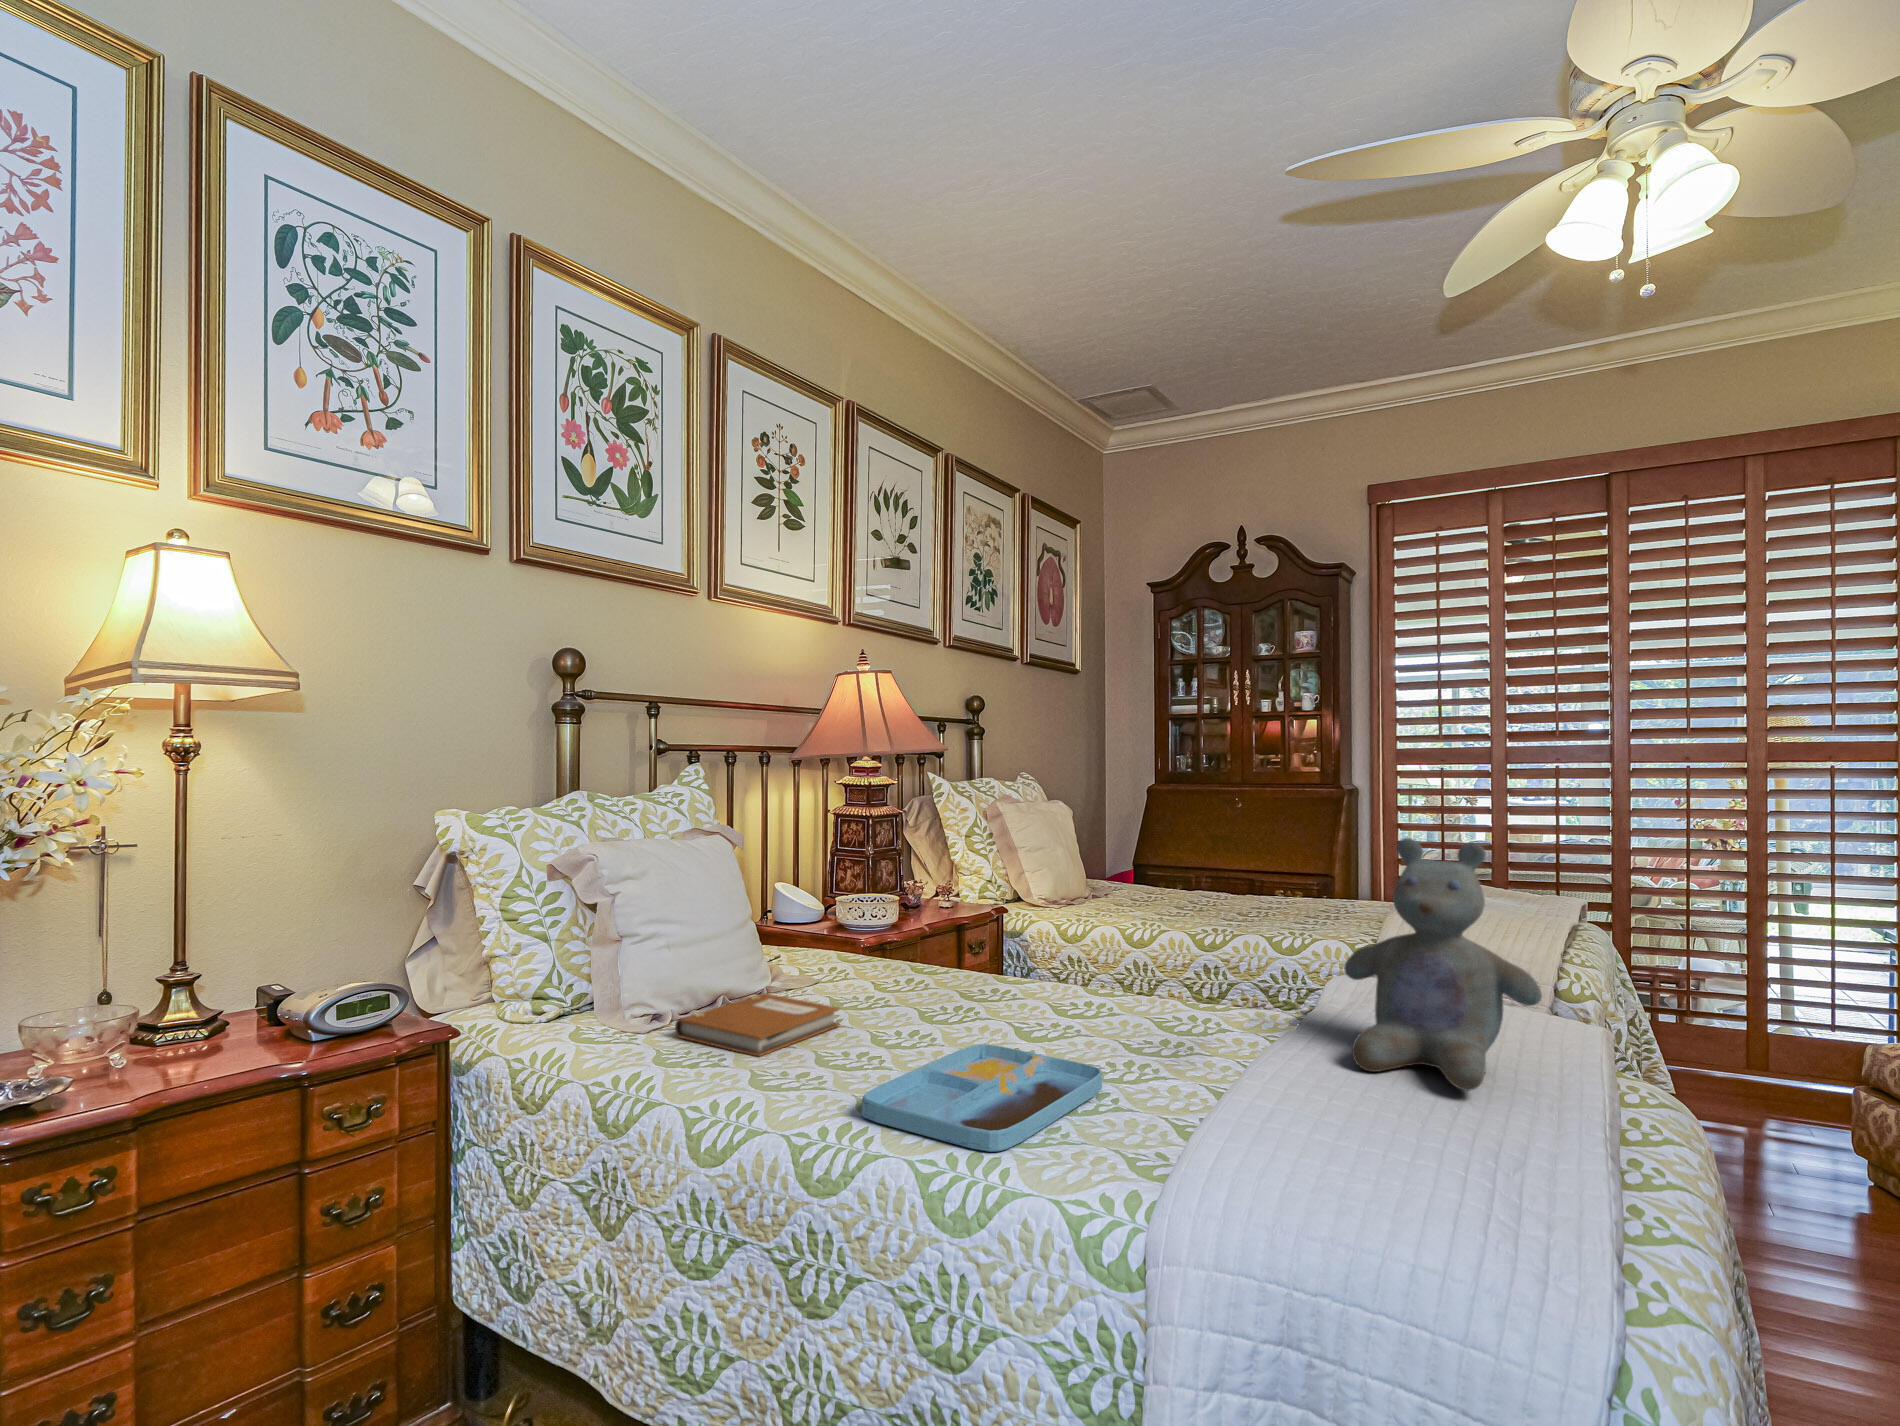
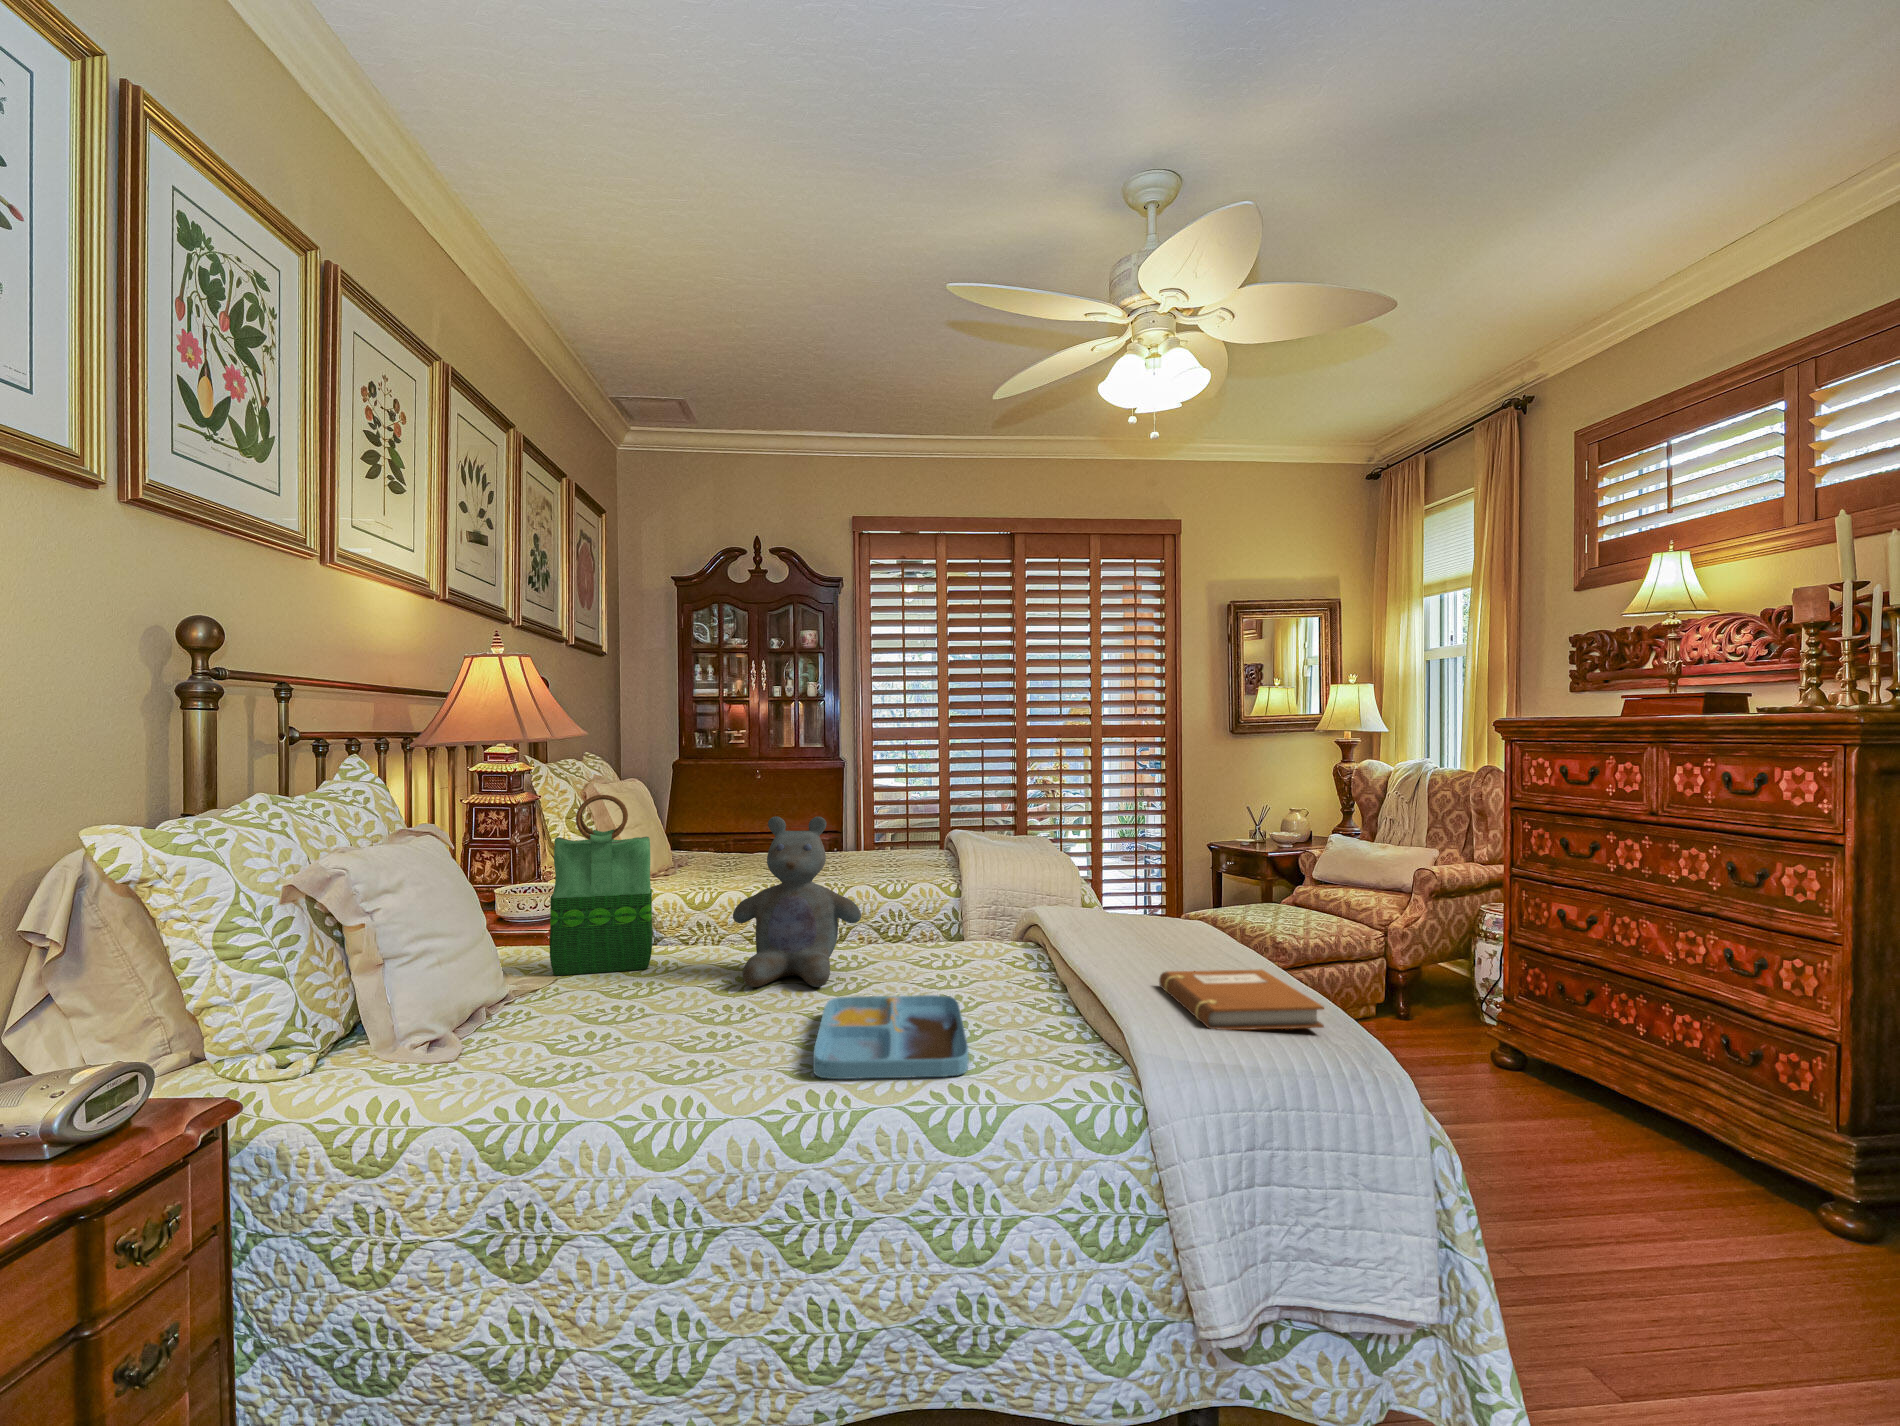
tote bag: none [818,807,914,985] -> present [550,795,652,975]
stuffed bear: present [1344,838,1542,1091] -> present [733,816,861,987]
notebook: present [675,993,840,1057] -> present [1159,969,1324,1030]

